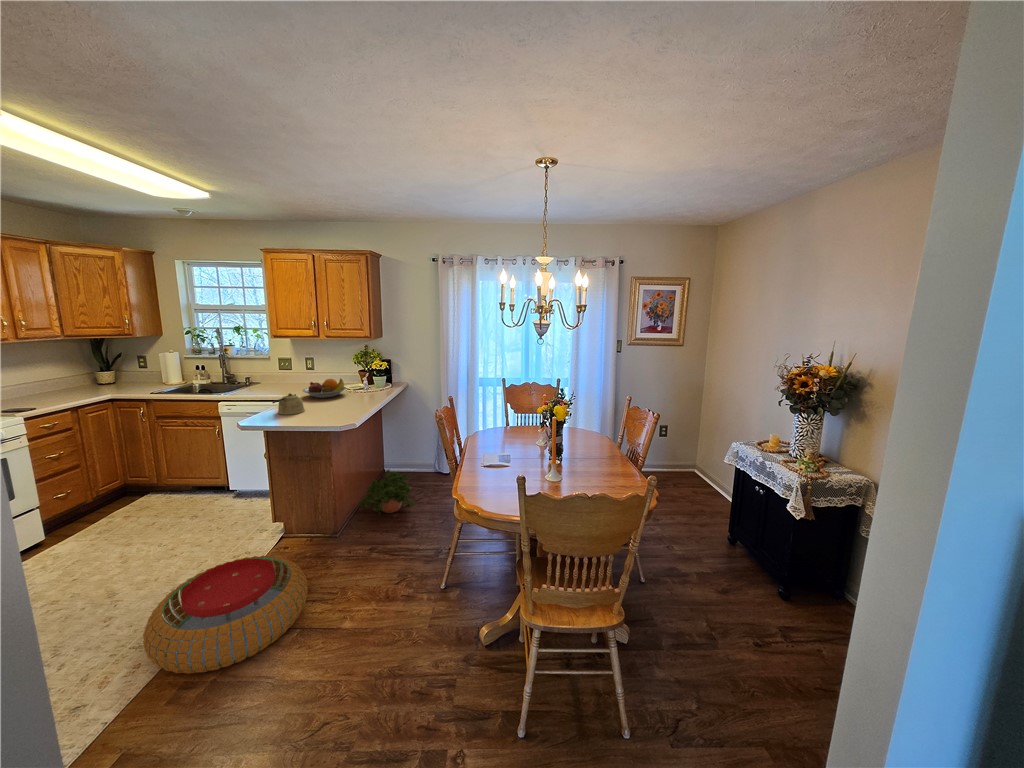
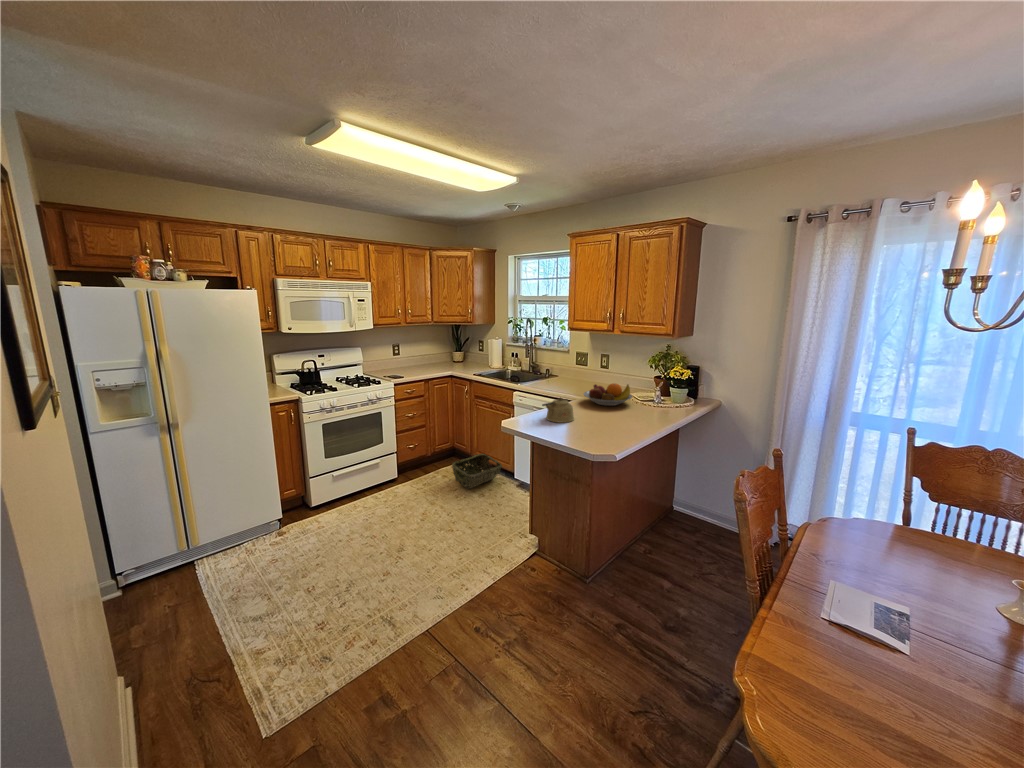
potted plant: present [359,470,415,513] -> none [620,516,697,591]
woven basket: none [144,477,212,516] -> present [452,453,502,489]
pouf: present [143,556,308,674] -> none [368,572,521,717]

